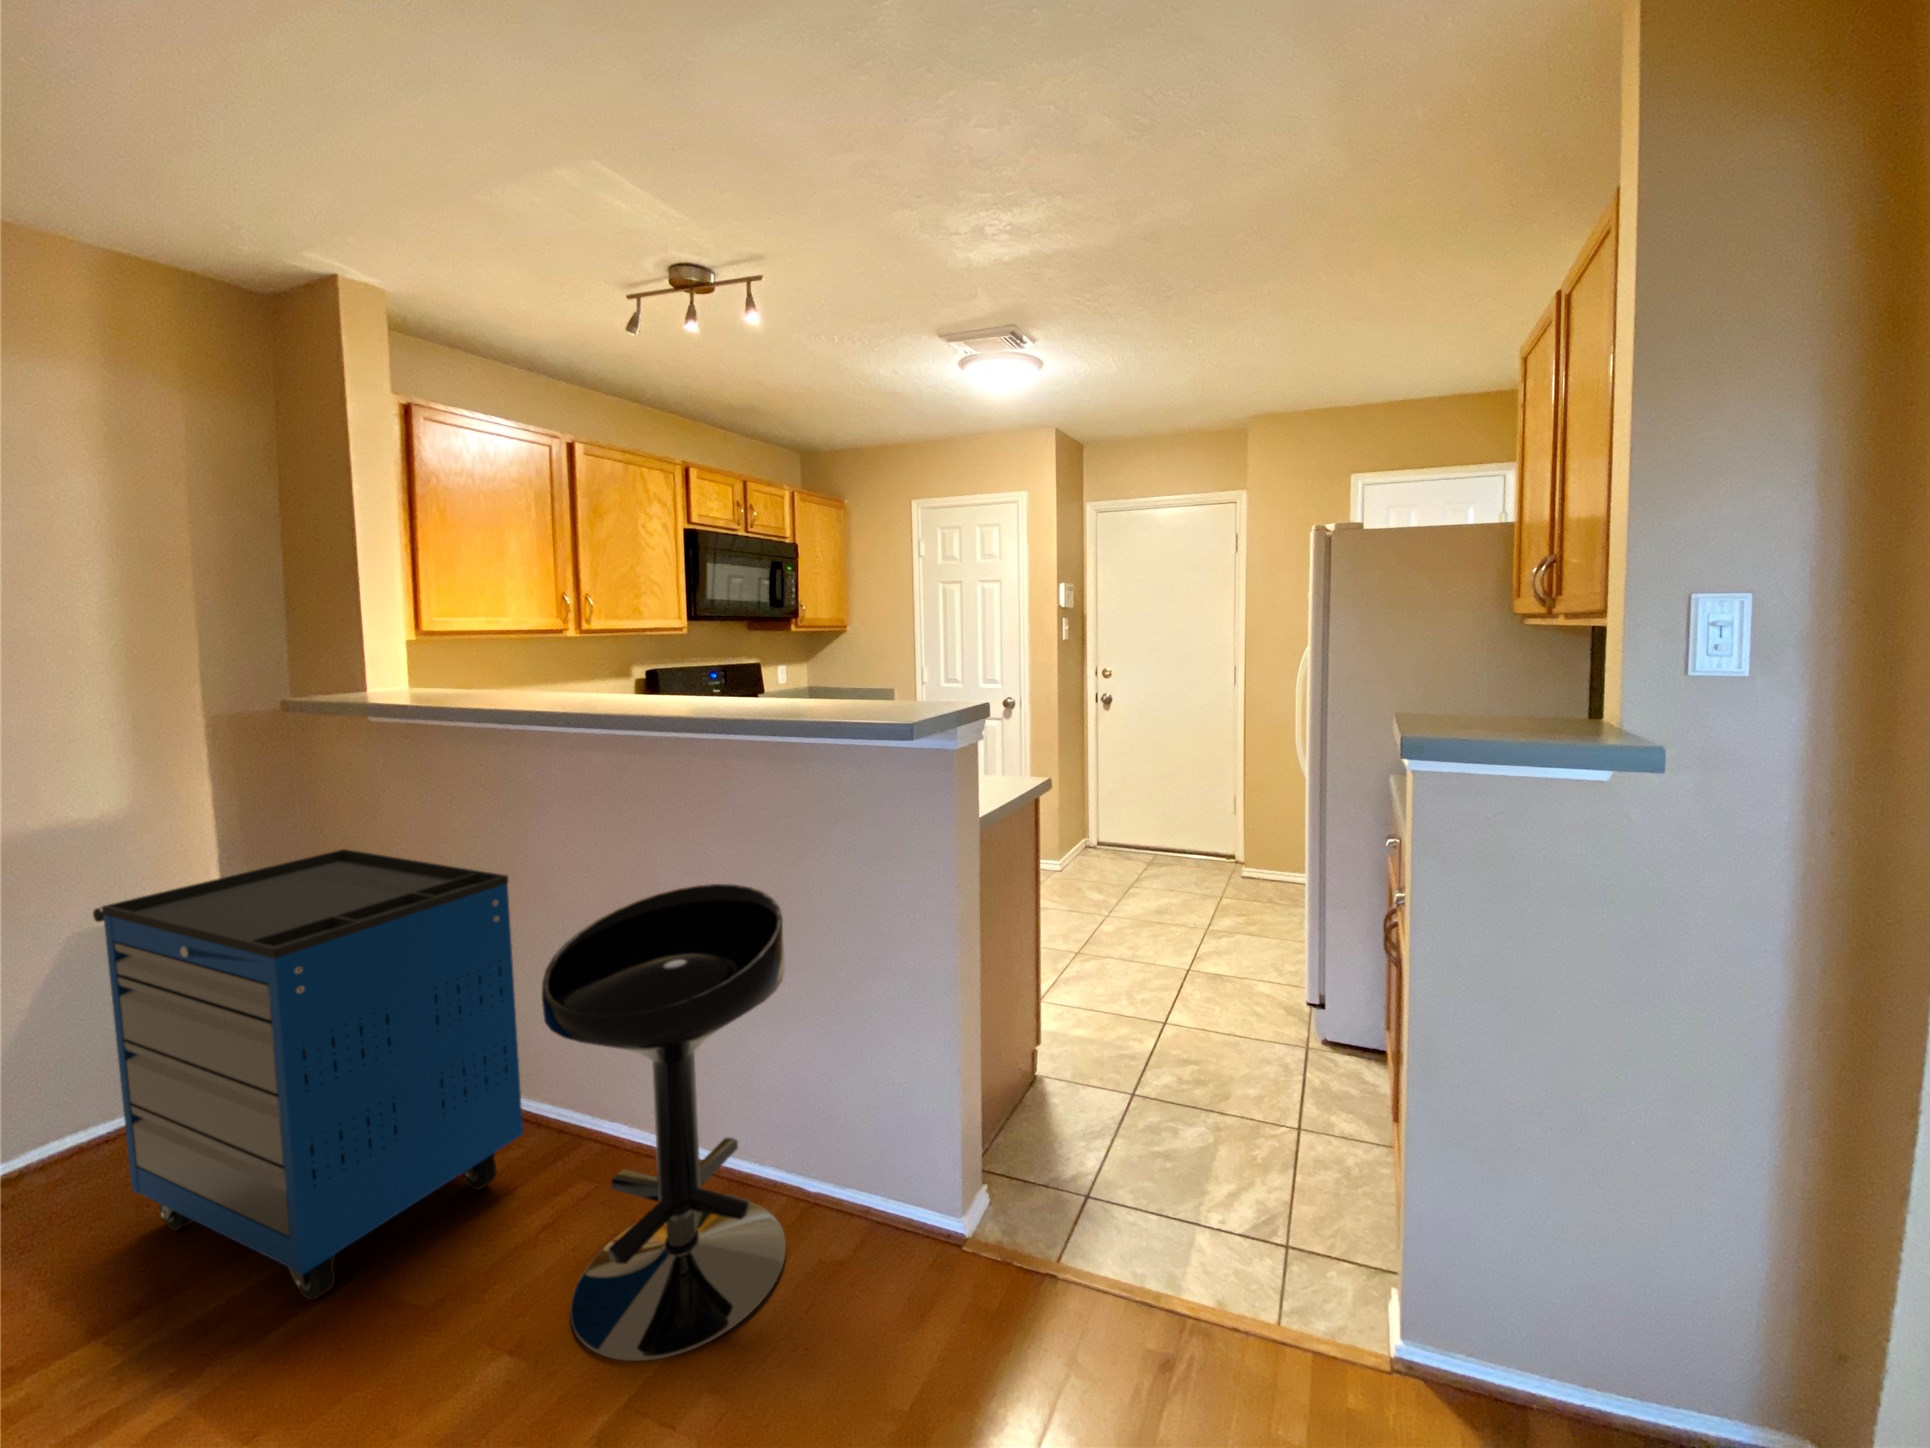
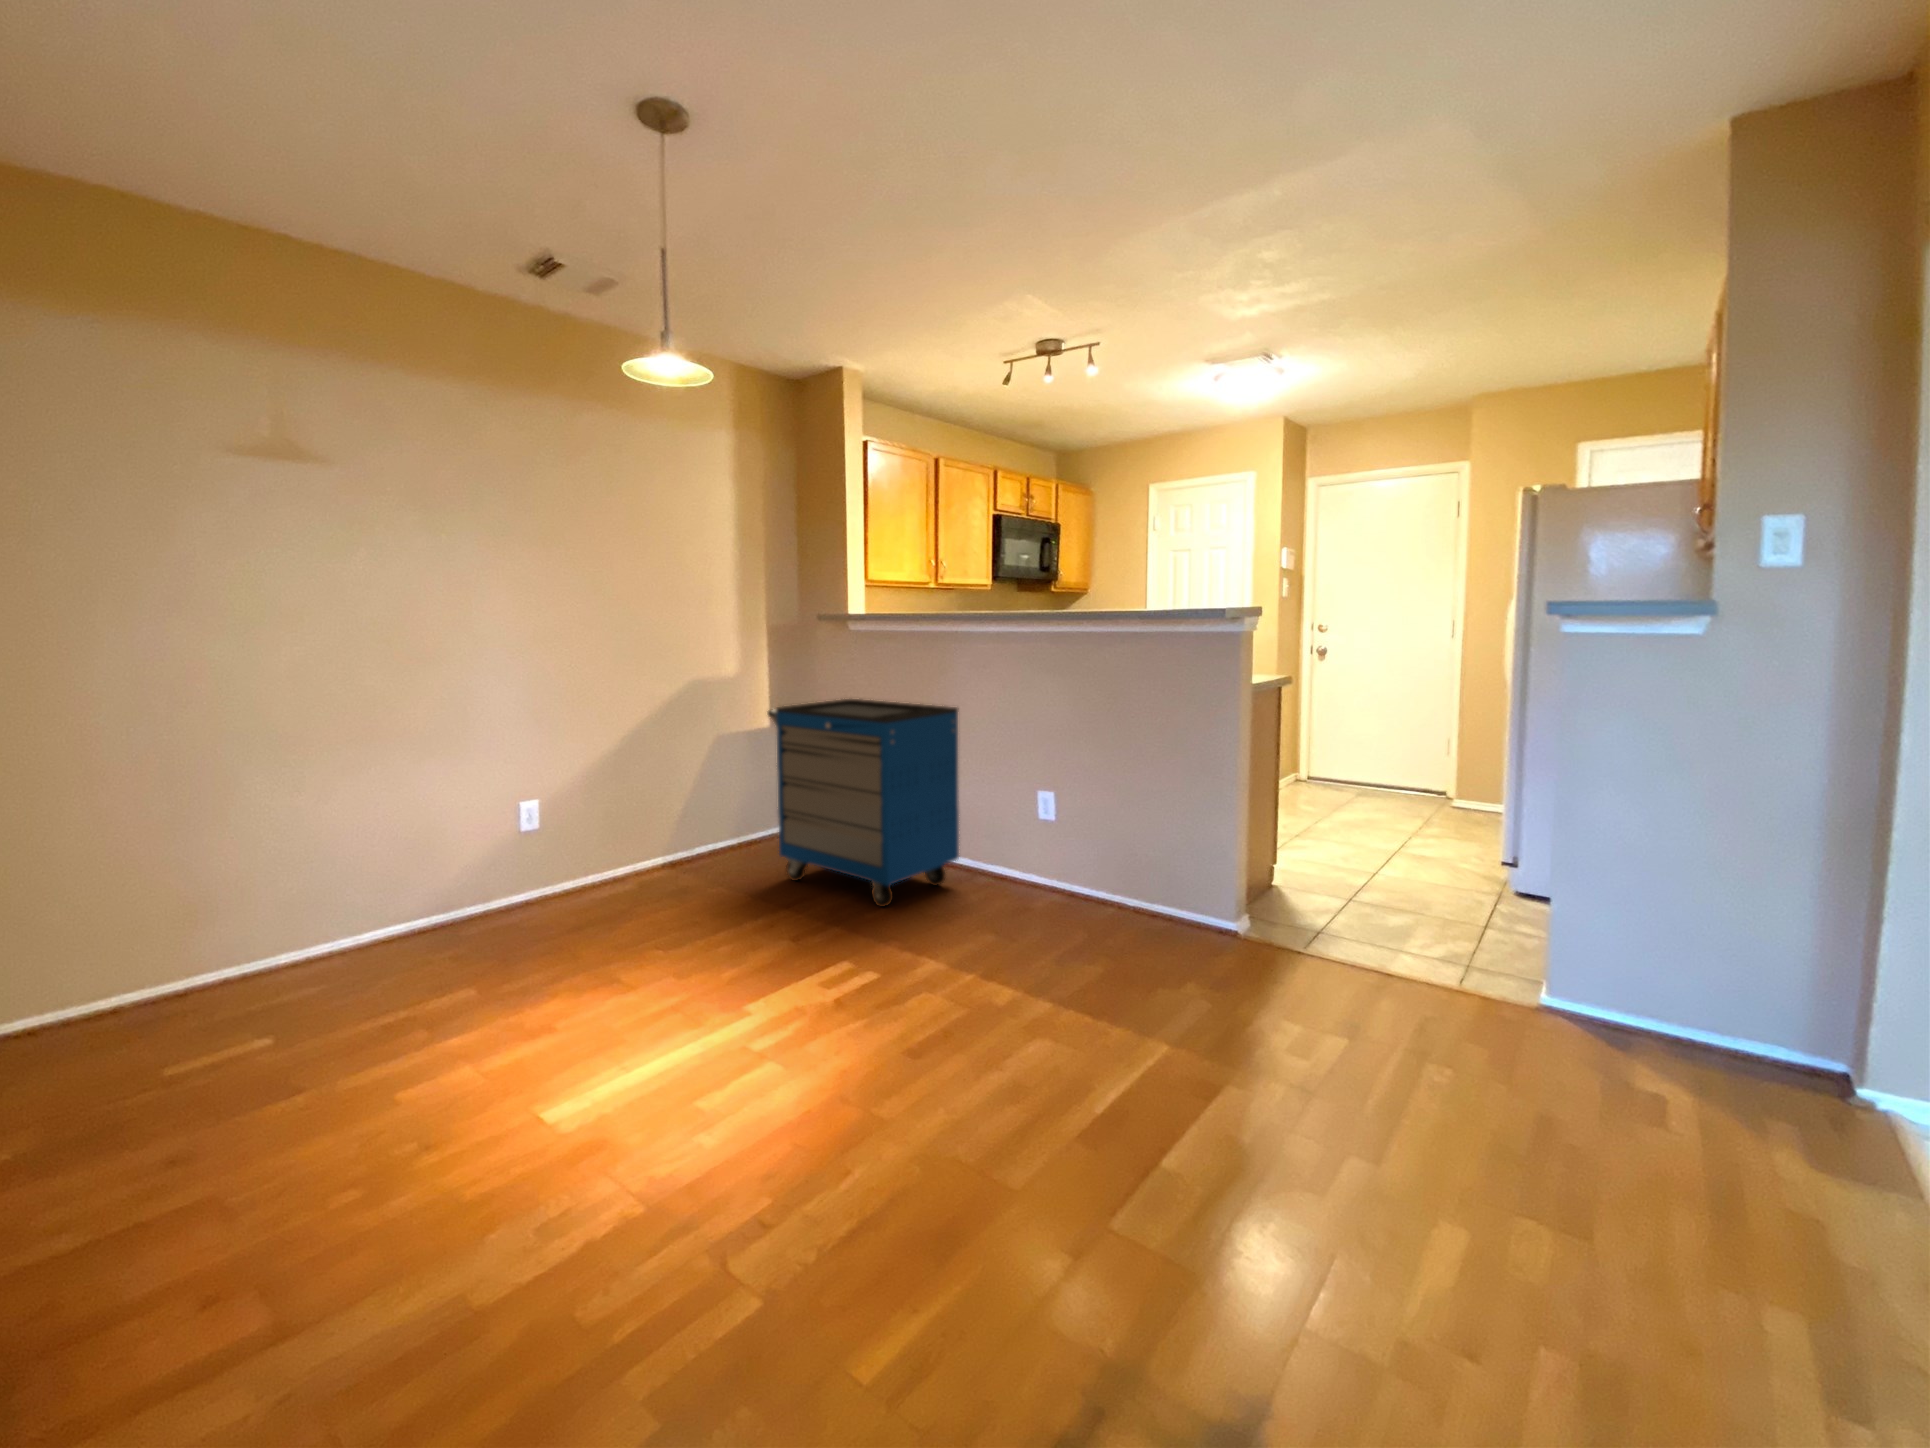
bar stool: present [542,884,786,1361] -> none [1010,713,1134,943]

